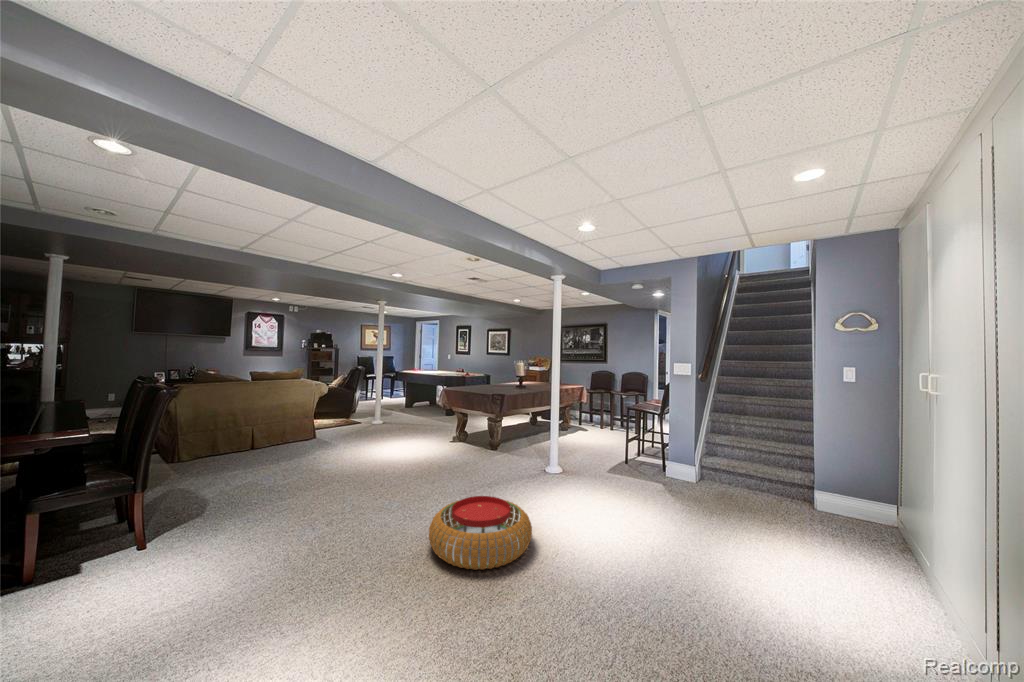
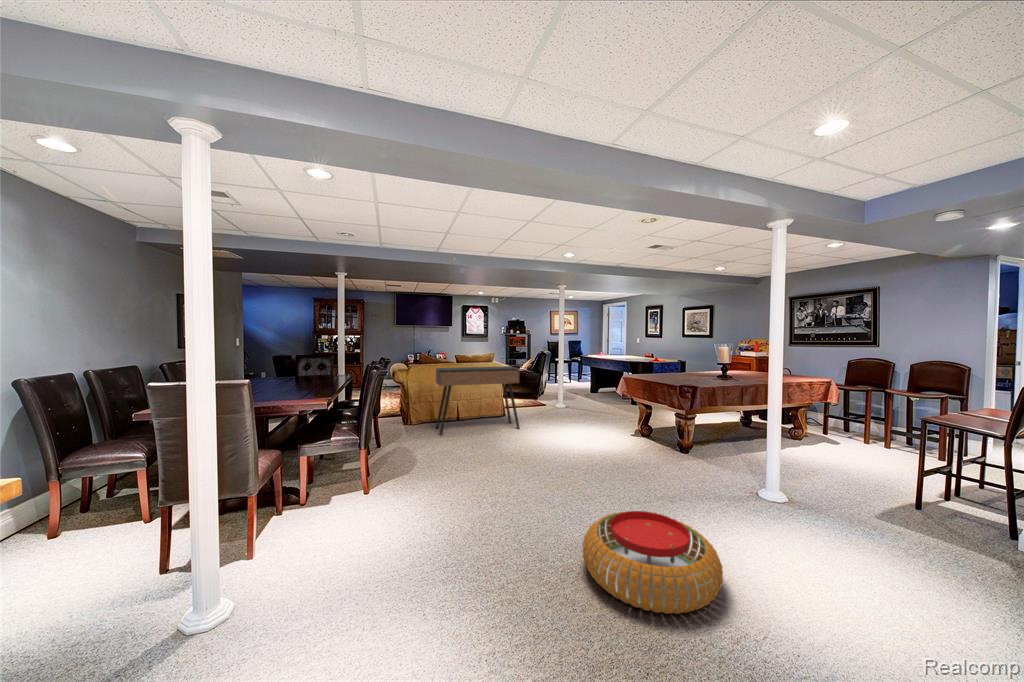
console table: none [236,384,342,464] -> present [436,366,519,435]

